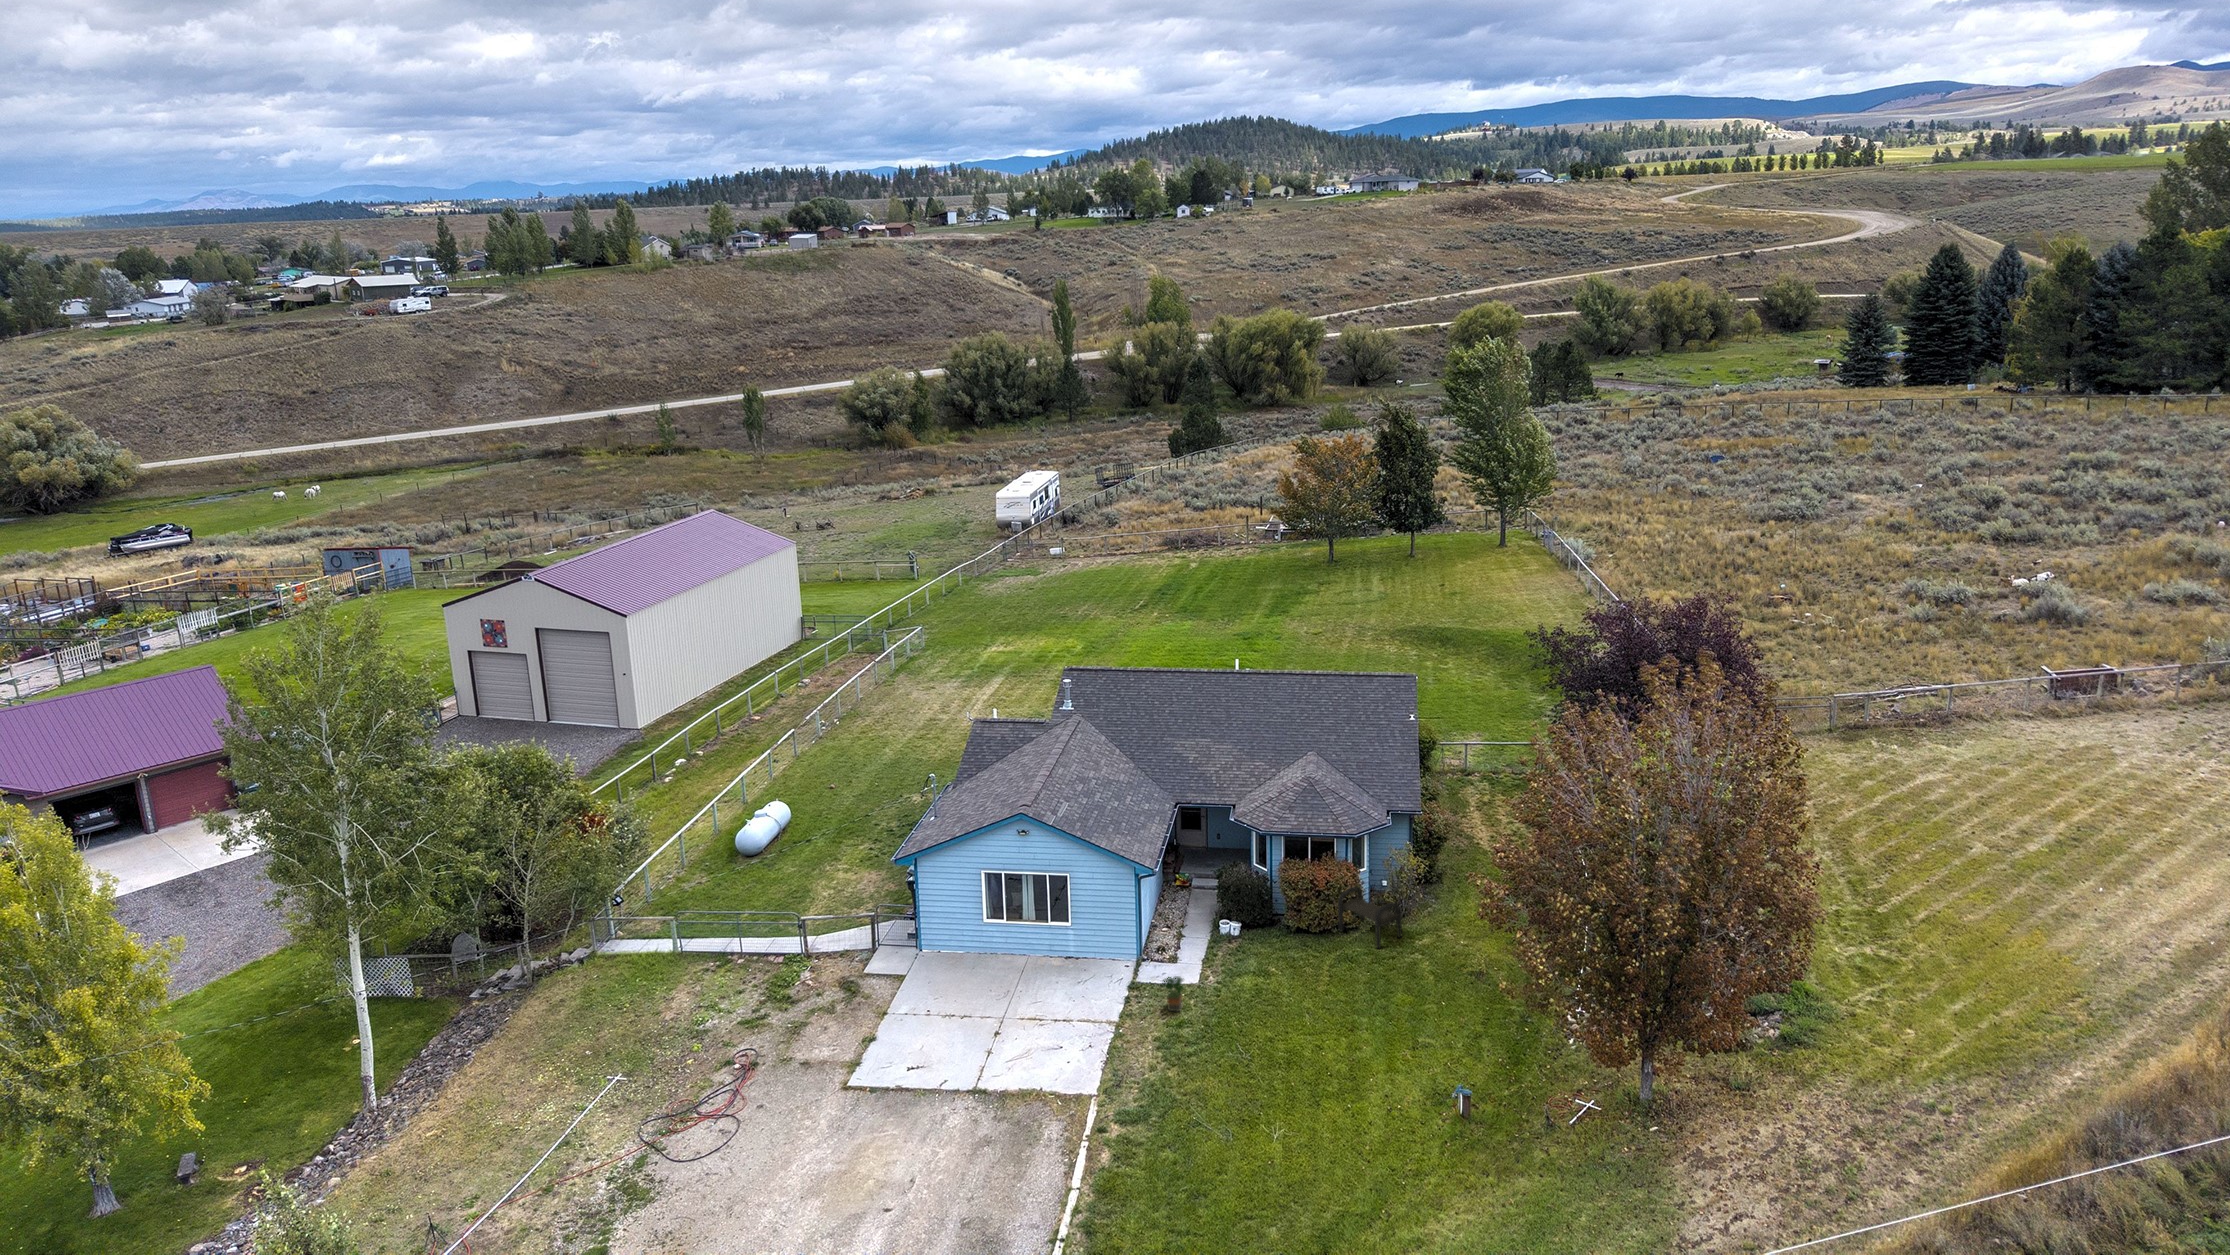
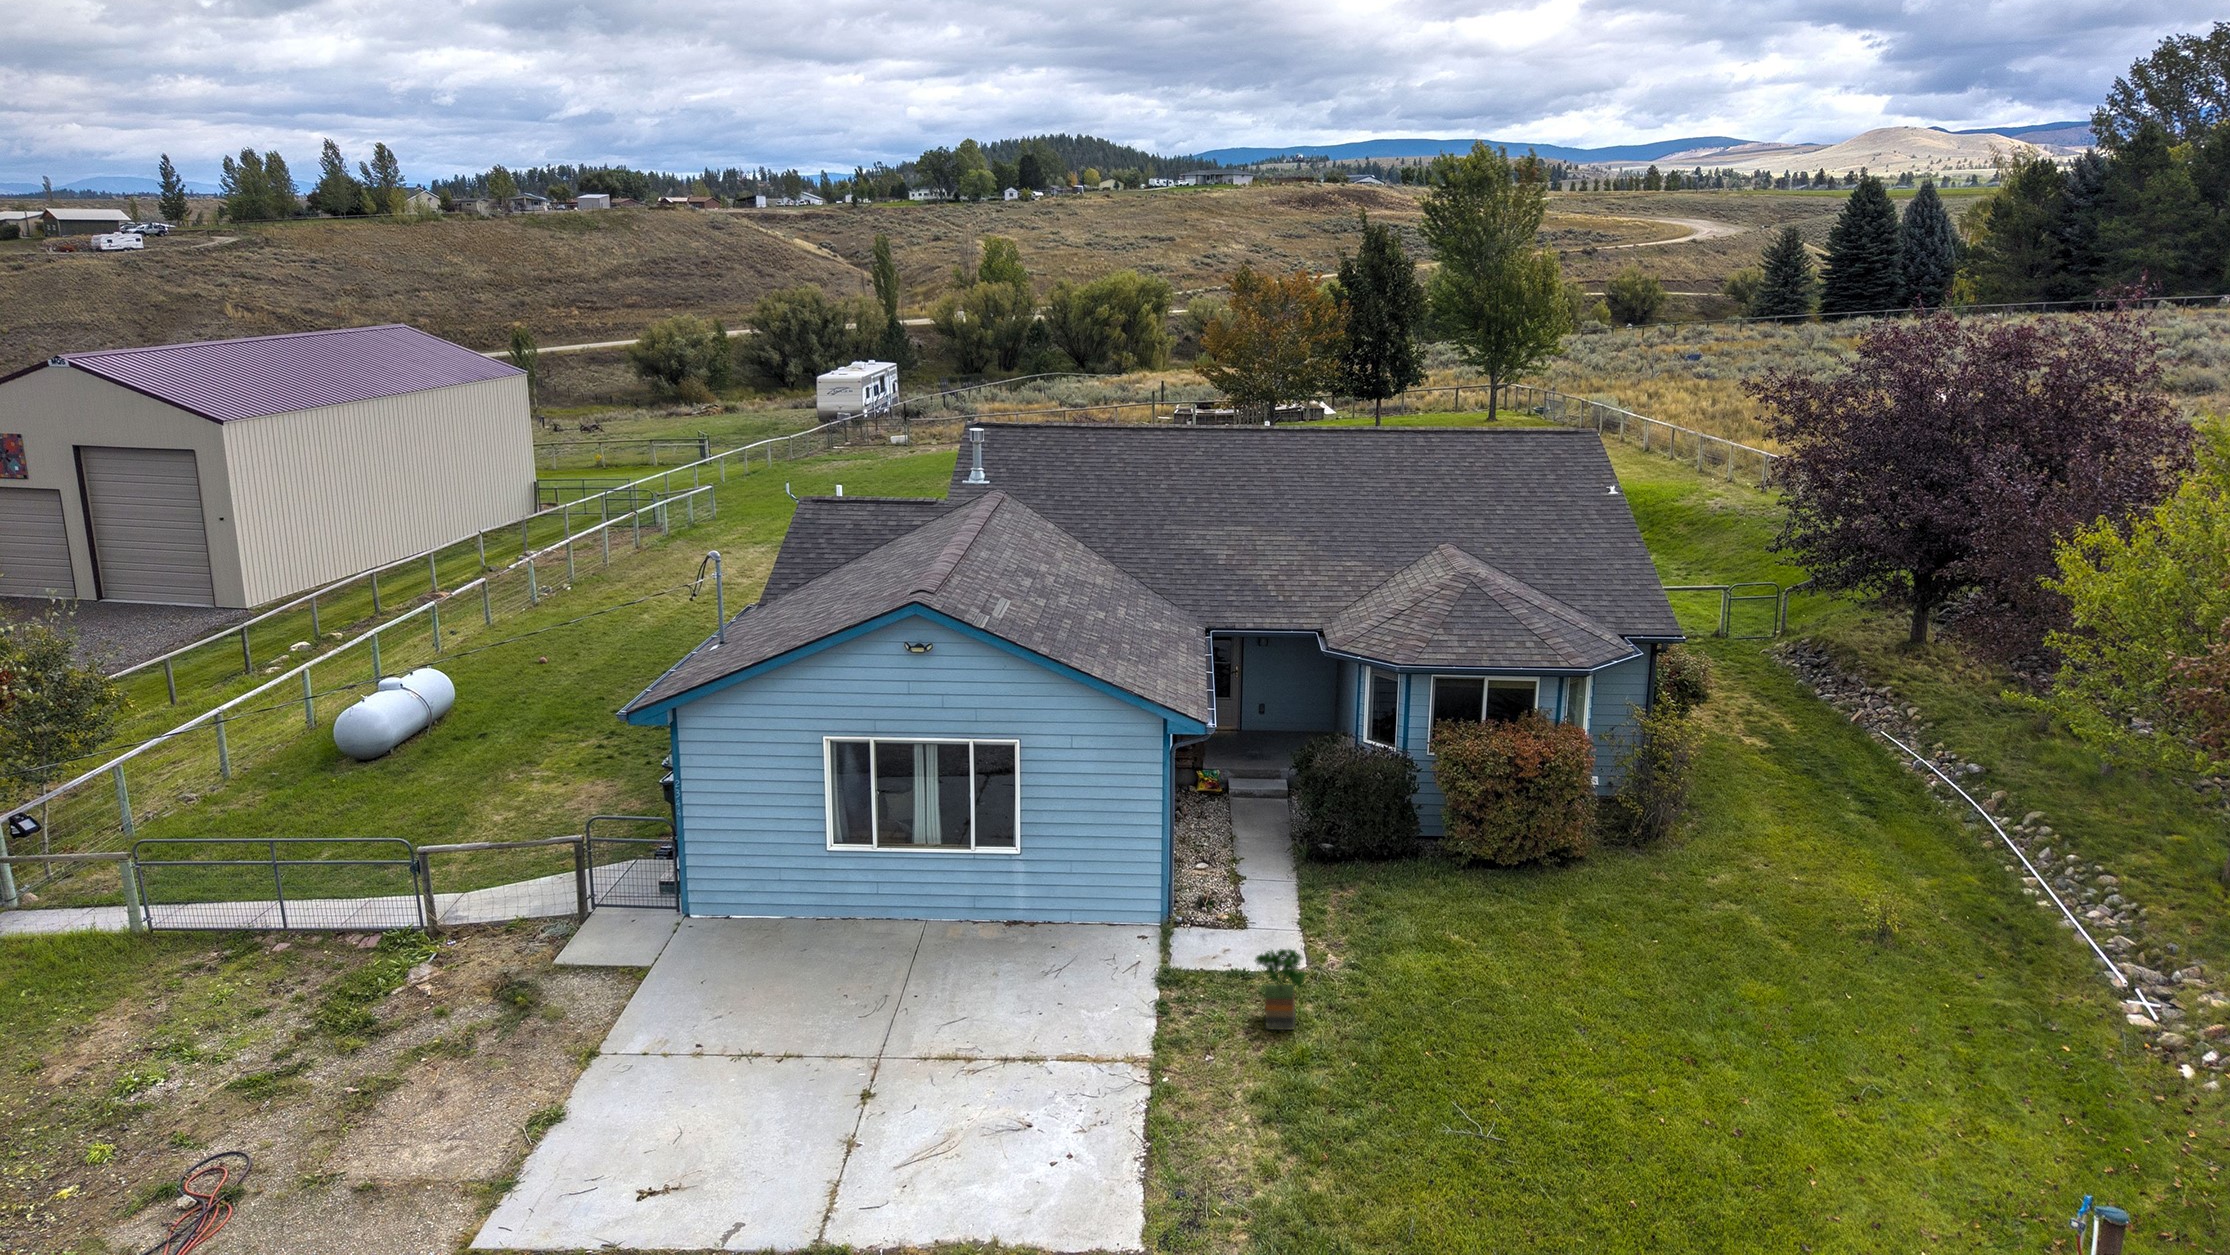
bench: present [1338,887,1402,948] -> none [1568,768,1708,888]

